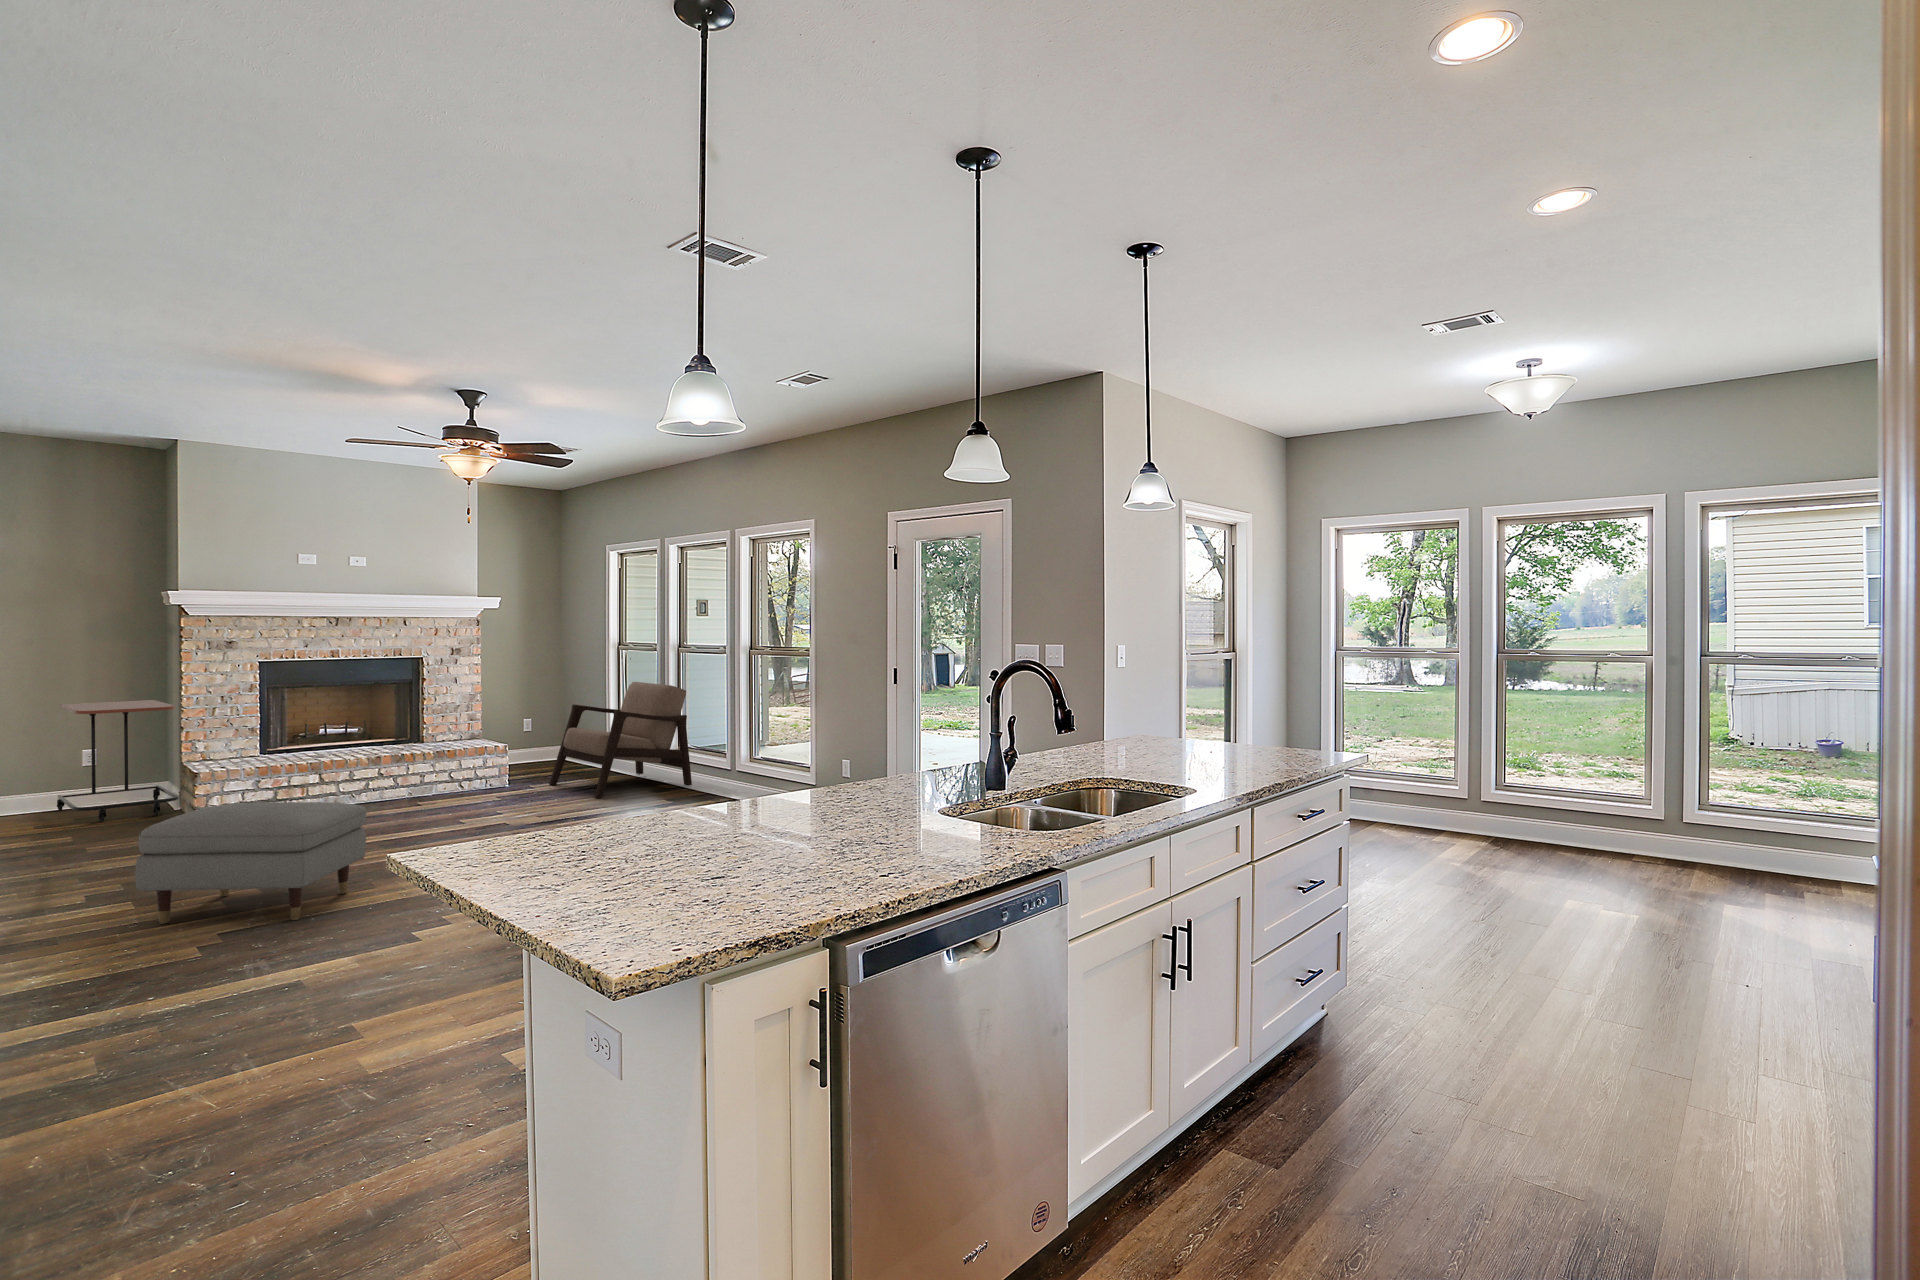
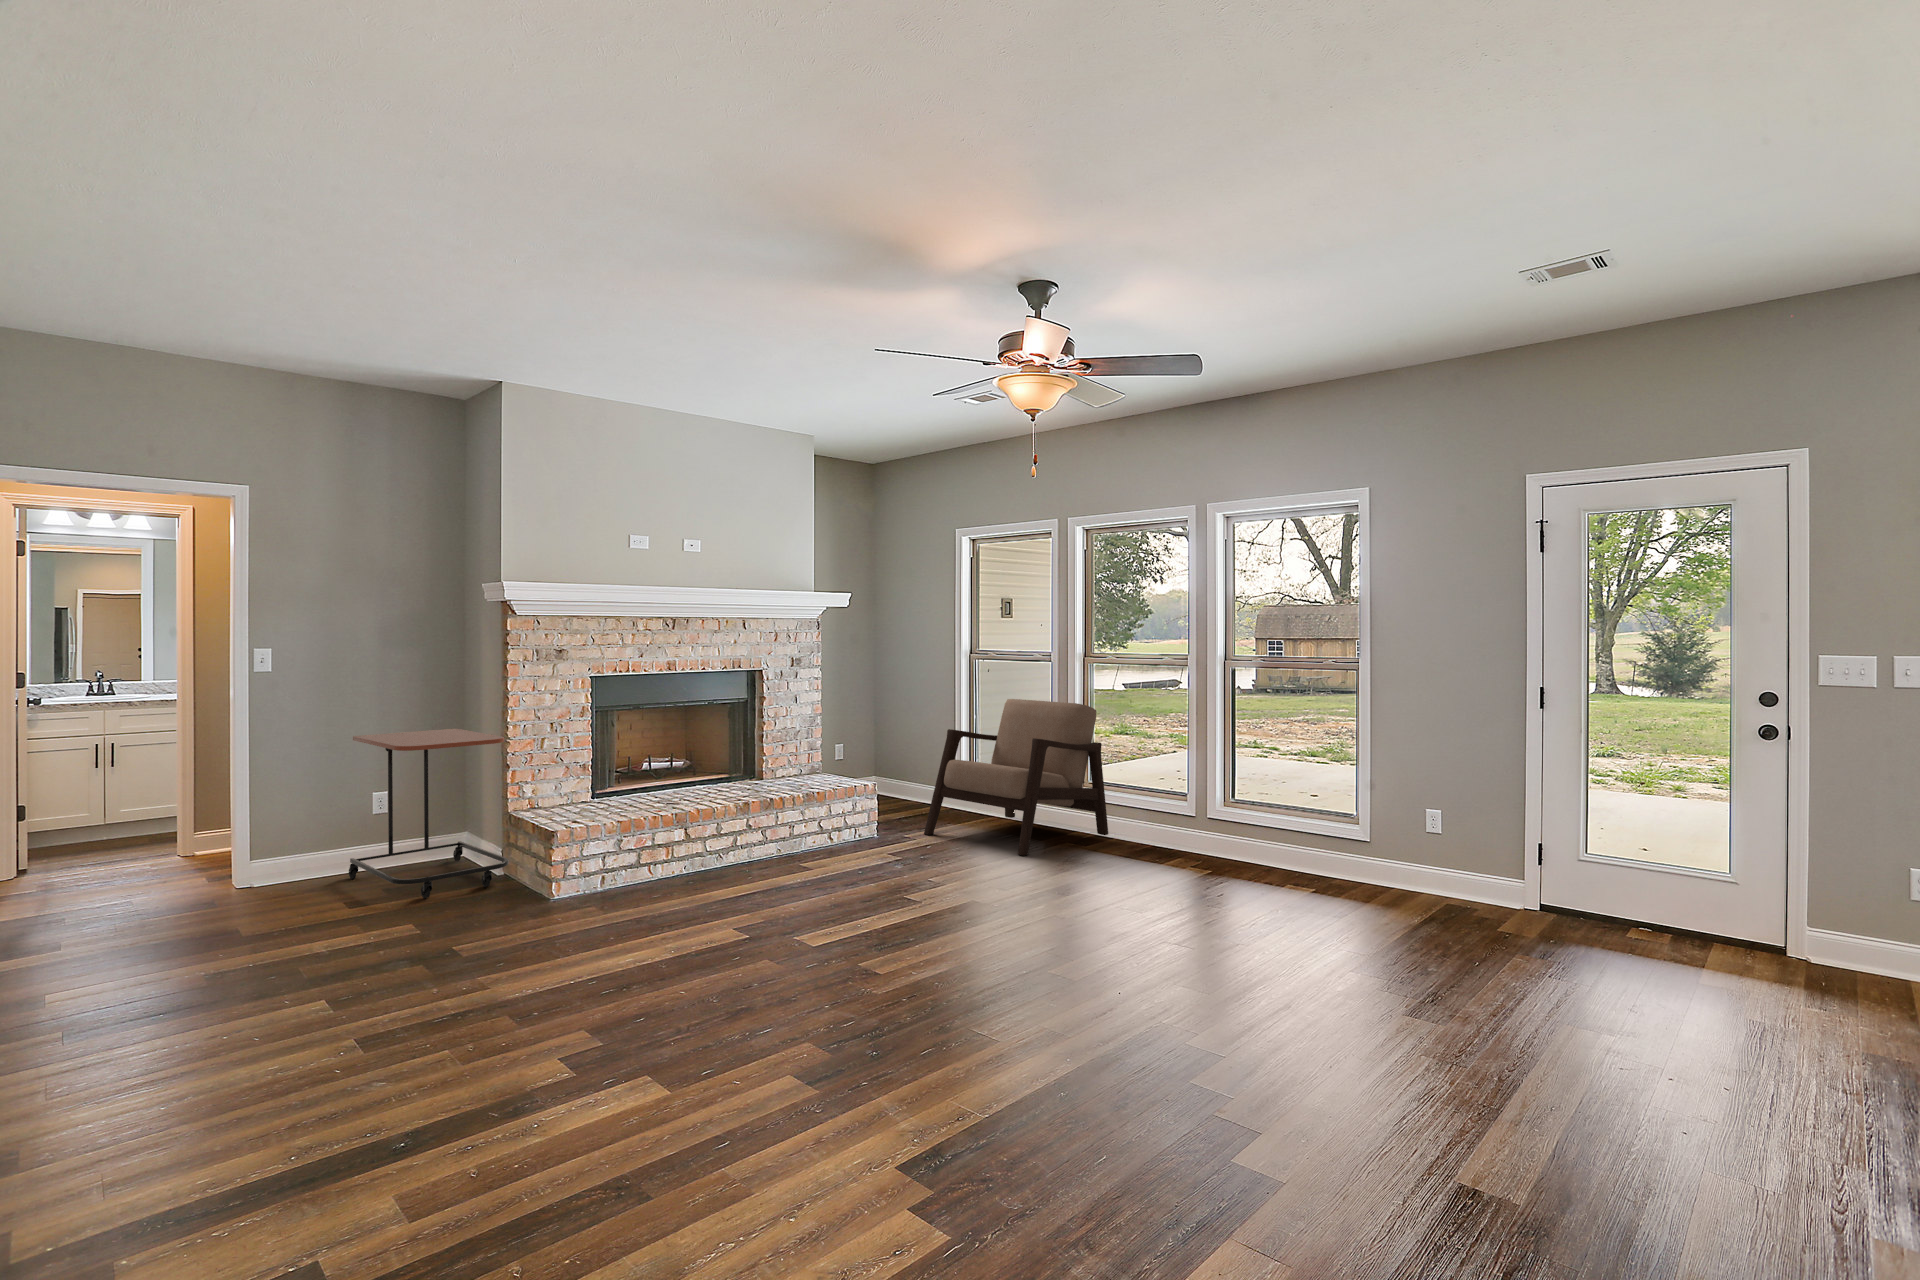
ottoman: present [135,802,367,924] -> none [717,900,991,1122]

